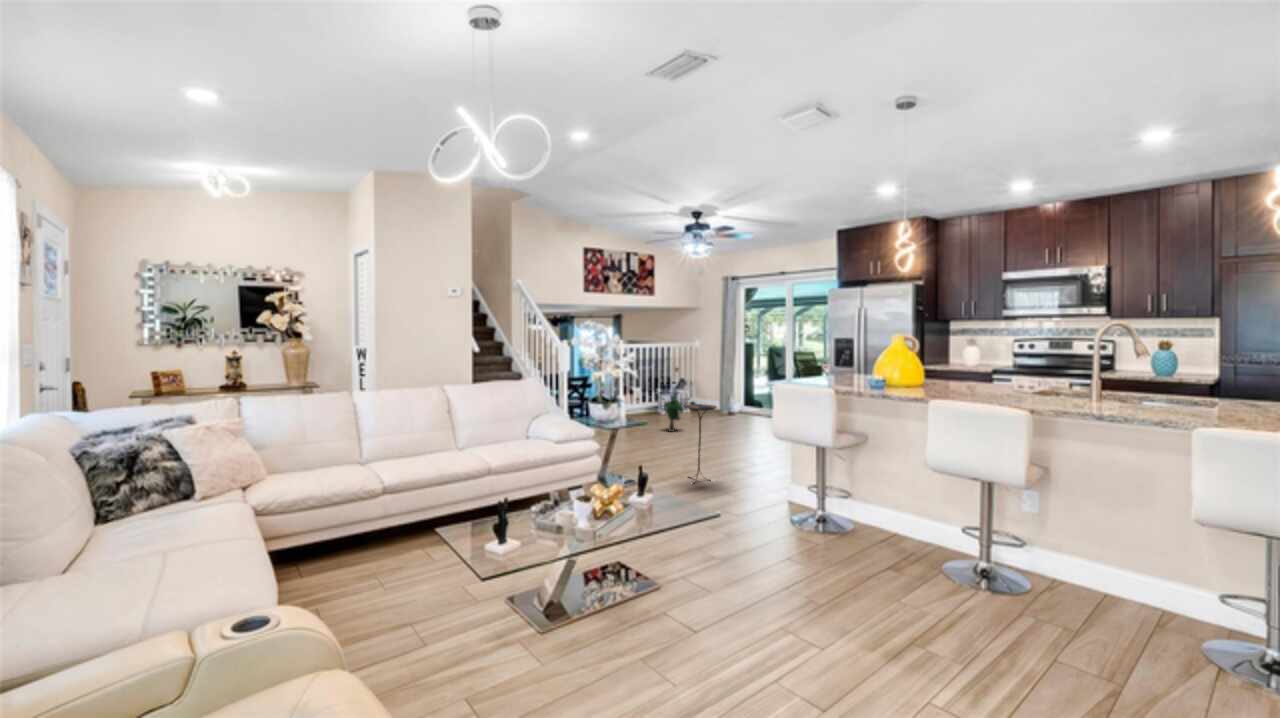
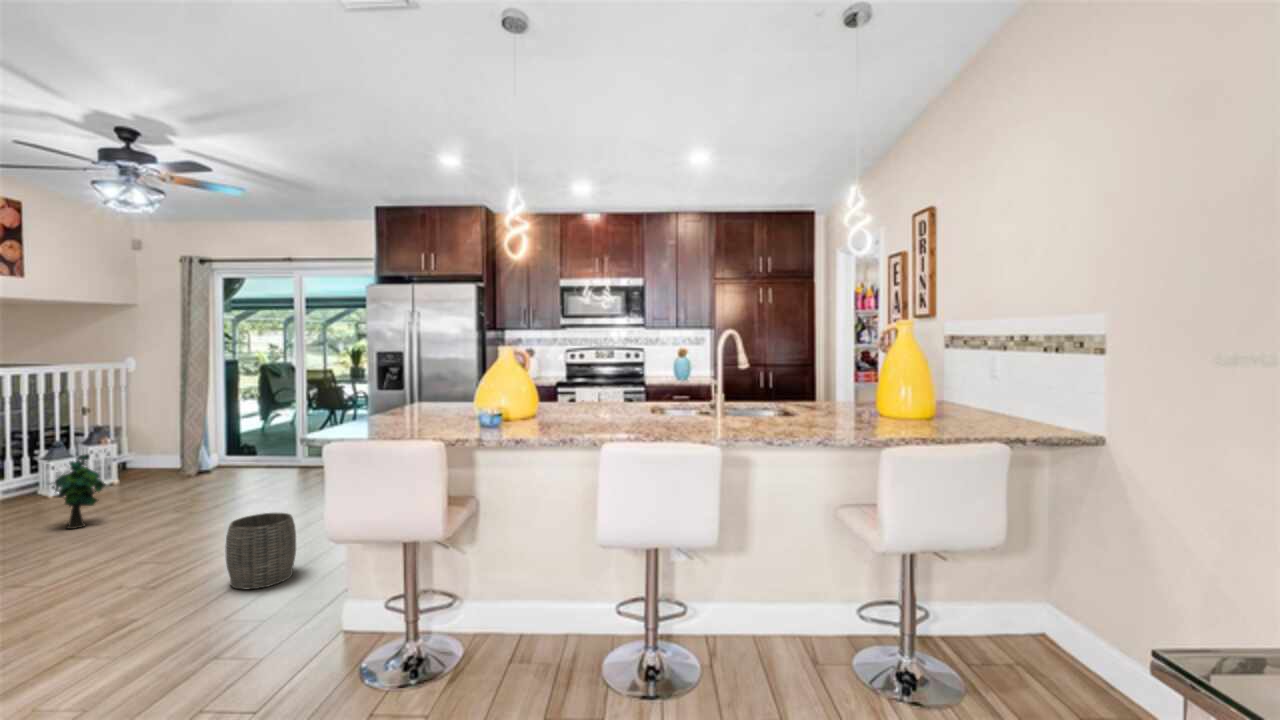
side table: present [684,404,717,477] -> none [106,483,195,653]
woven basket: none [732,432,768,473] -> present [225,513,296,590]

